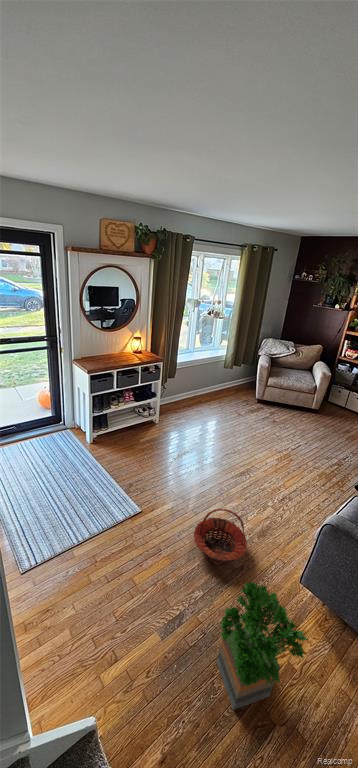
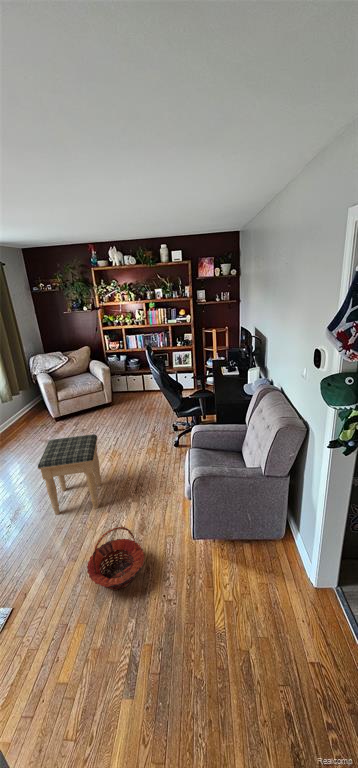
footstool: none [207,412,272,490] -> present [38,434,101,515]
potted tree: present [217,582,307,710] -> none [175,558,246,679]

